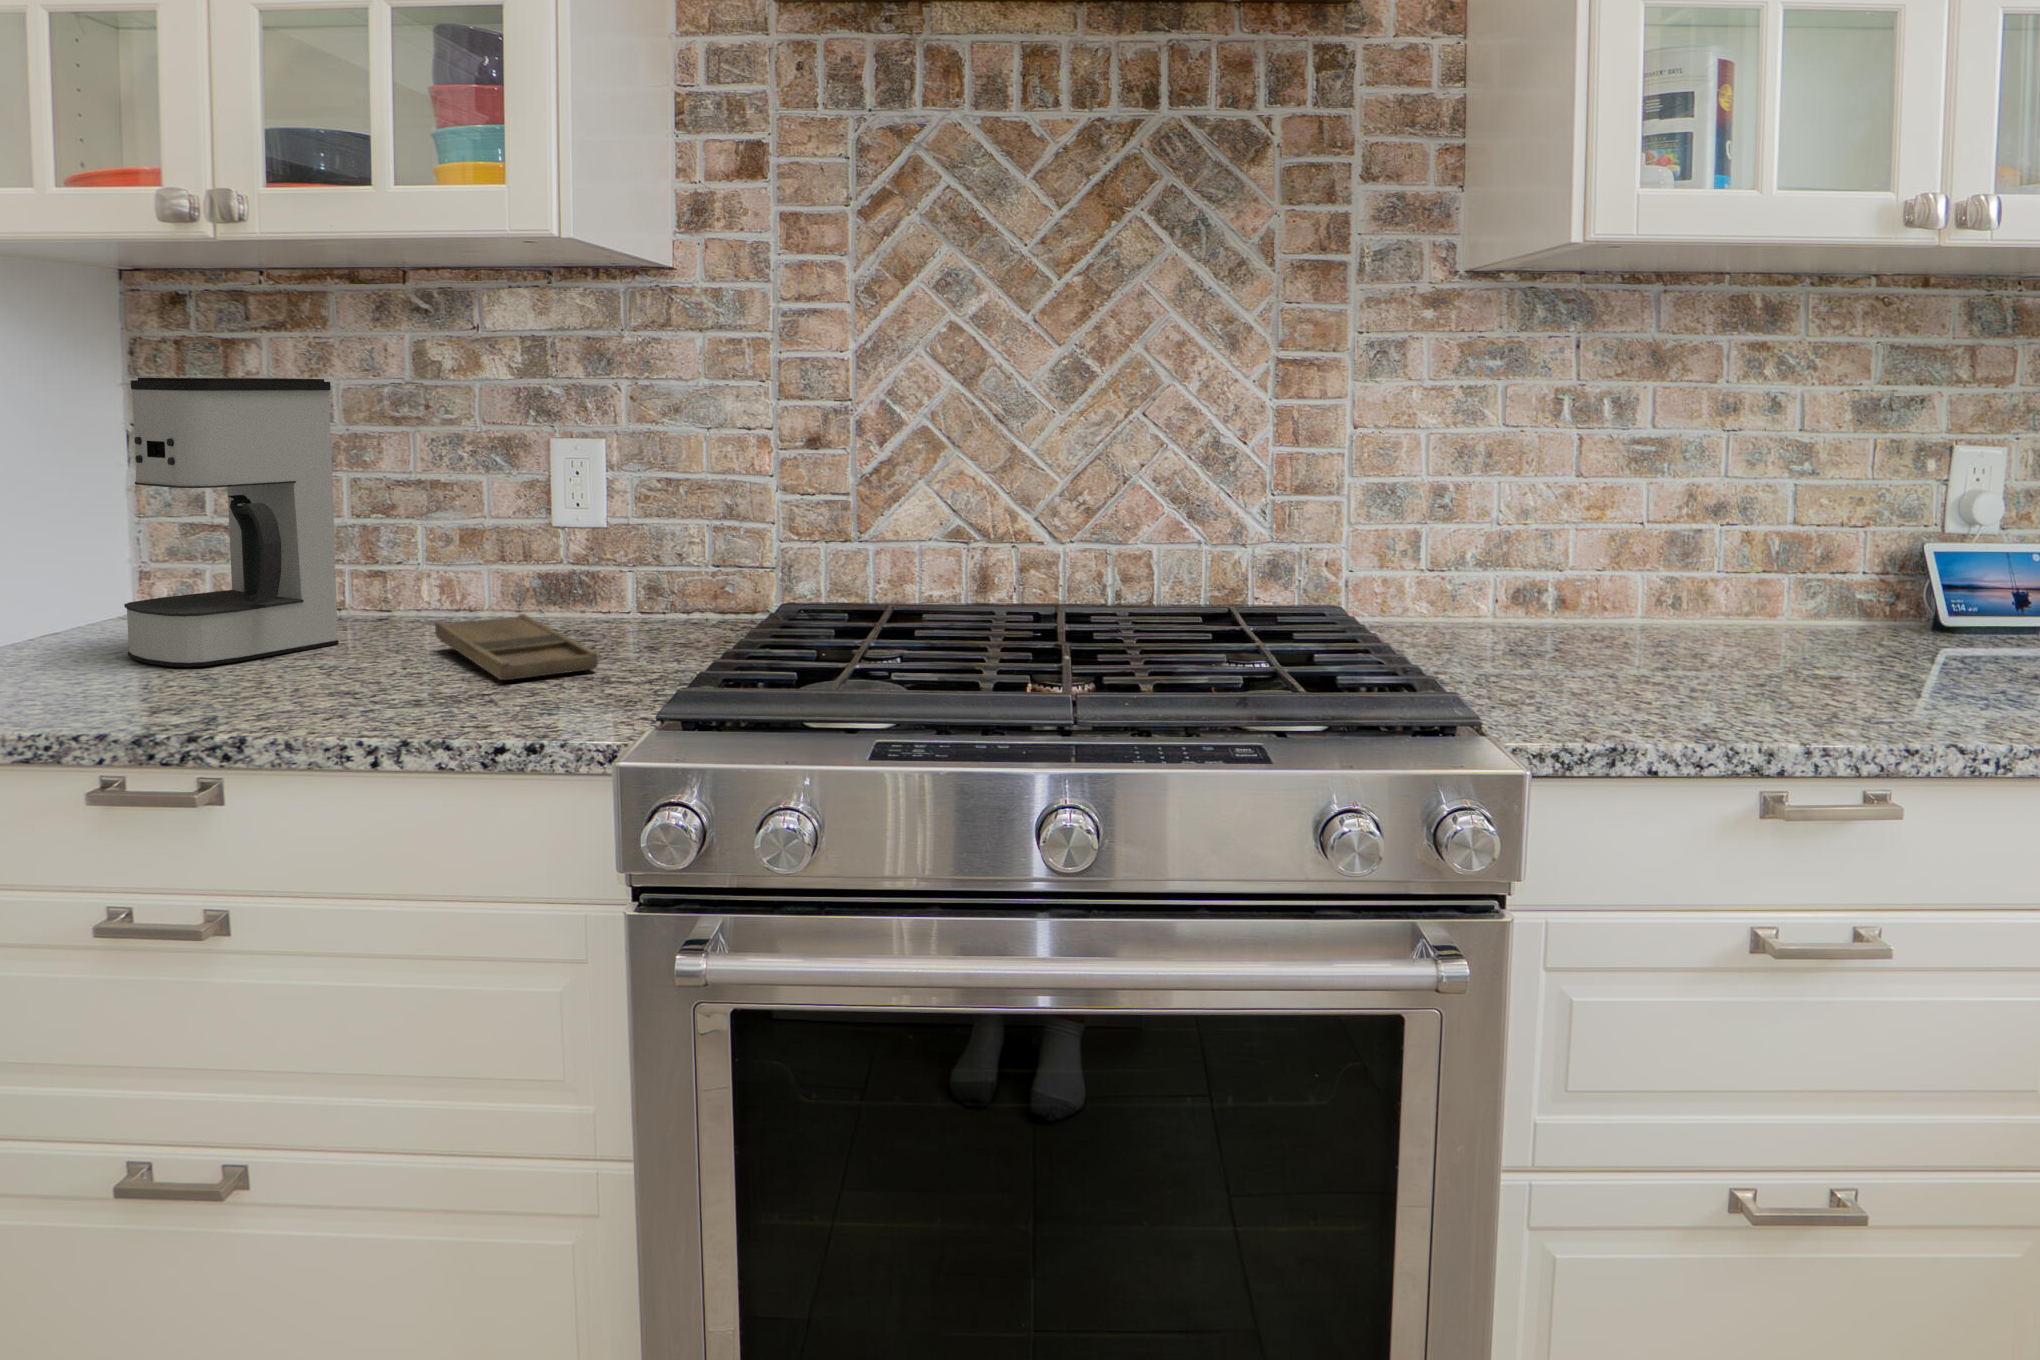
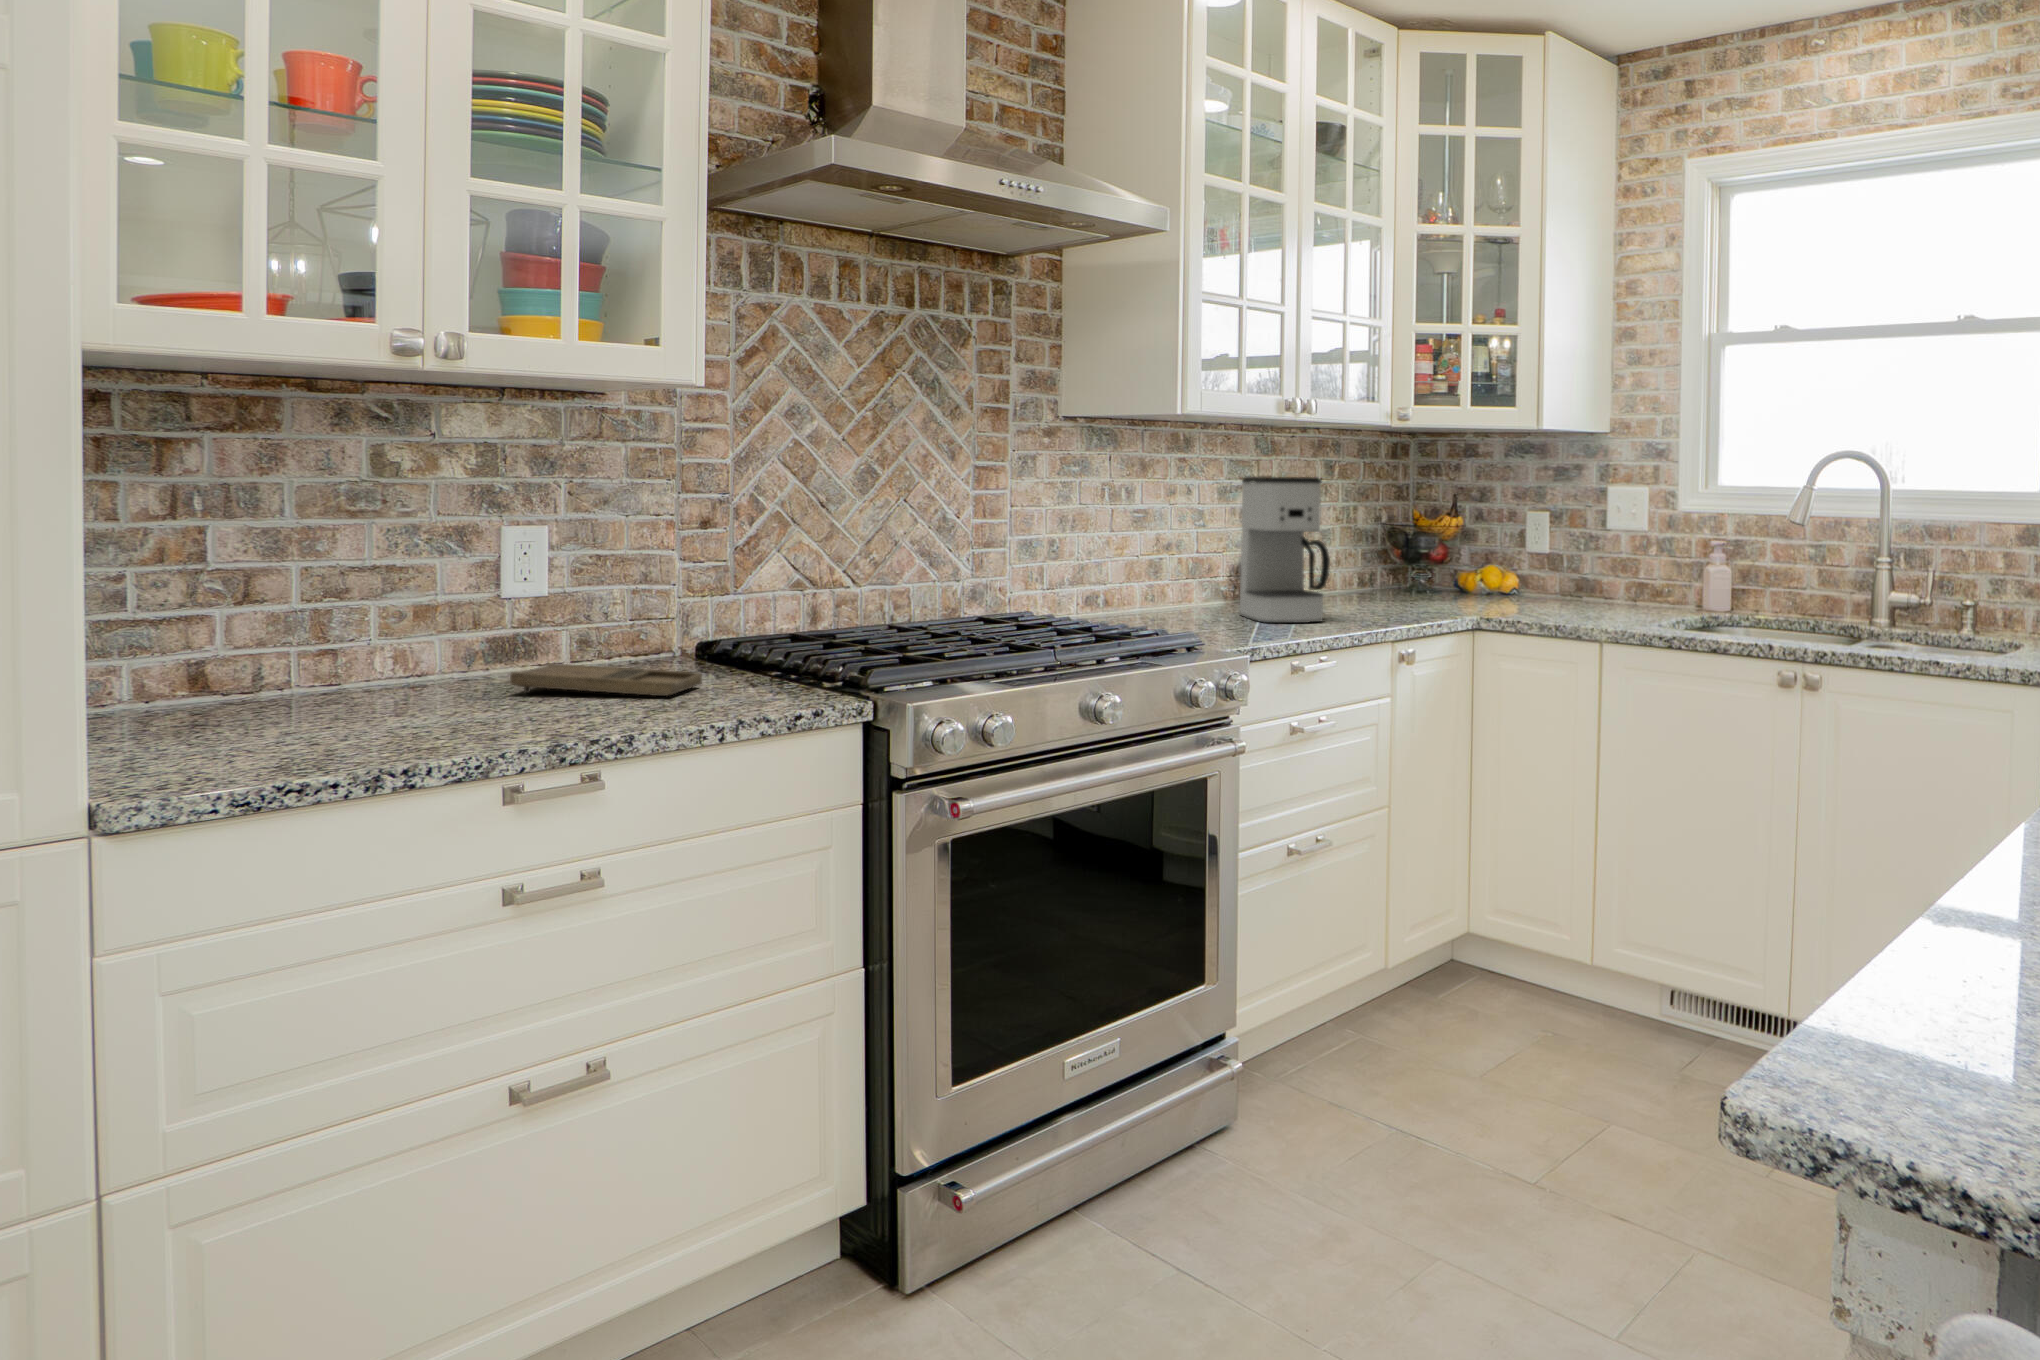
coffee maker: present [124,378,339,667] -> present [1240,477,1330,623]

